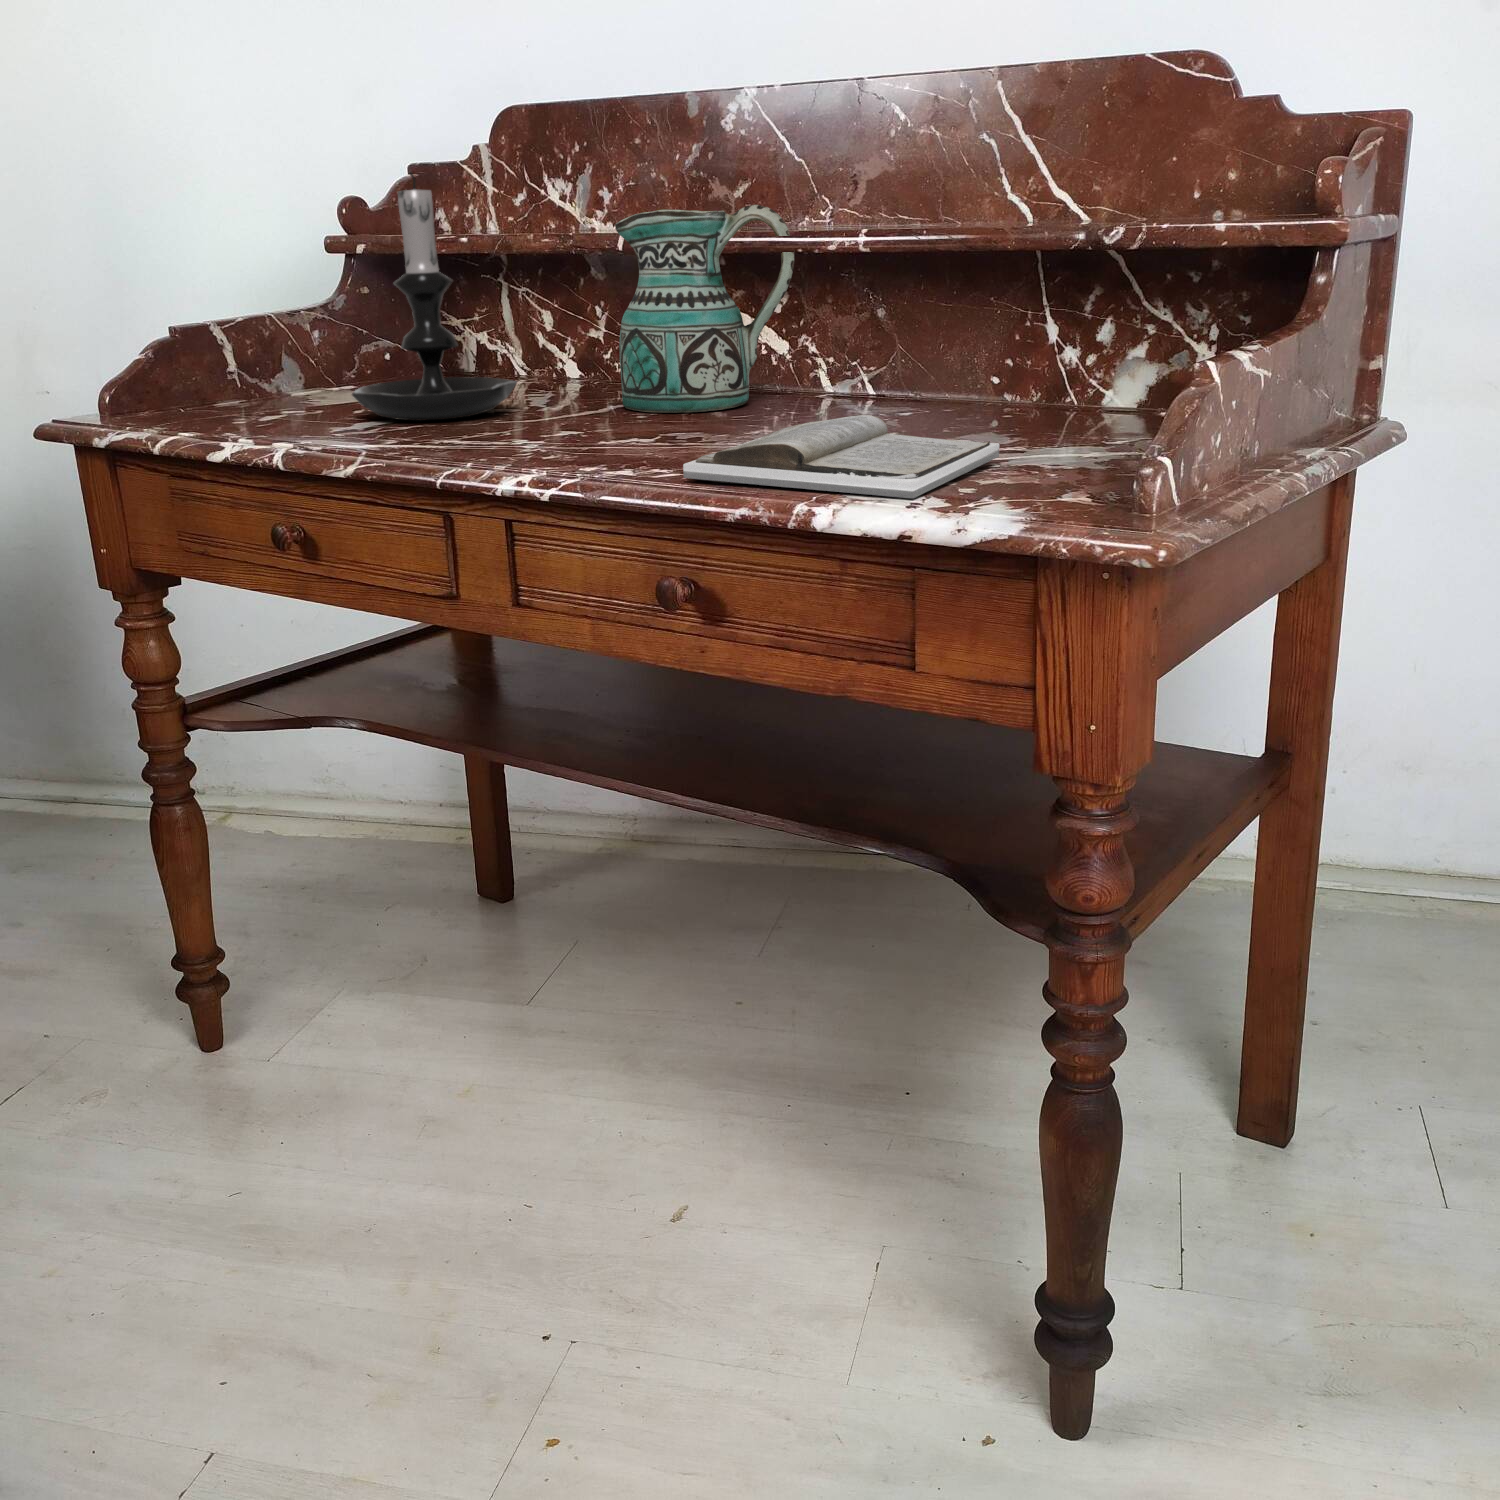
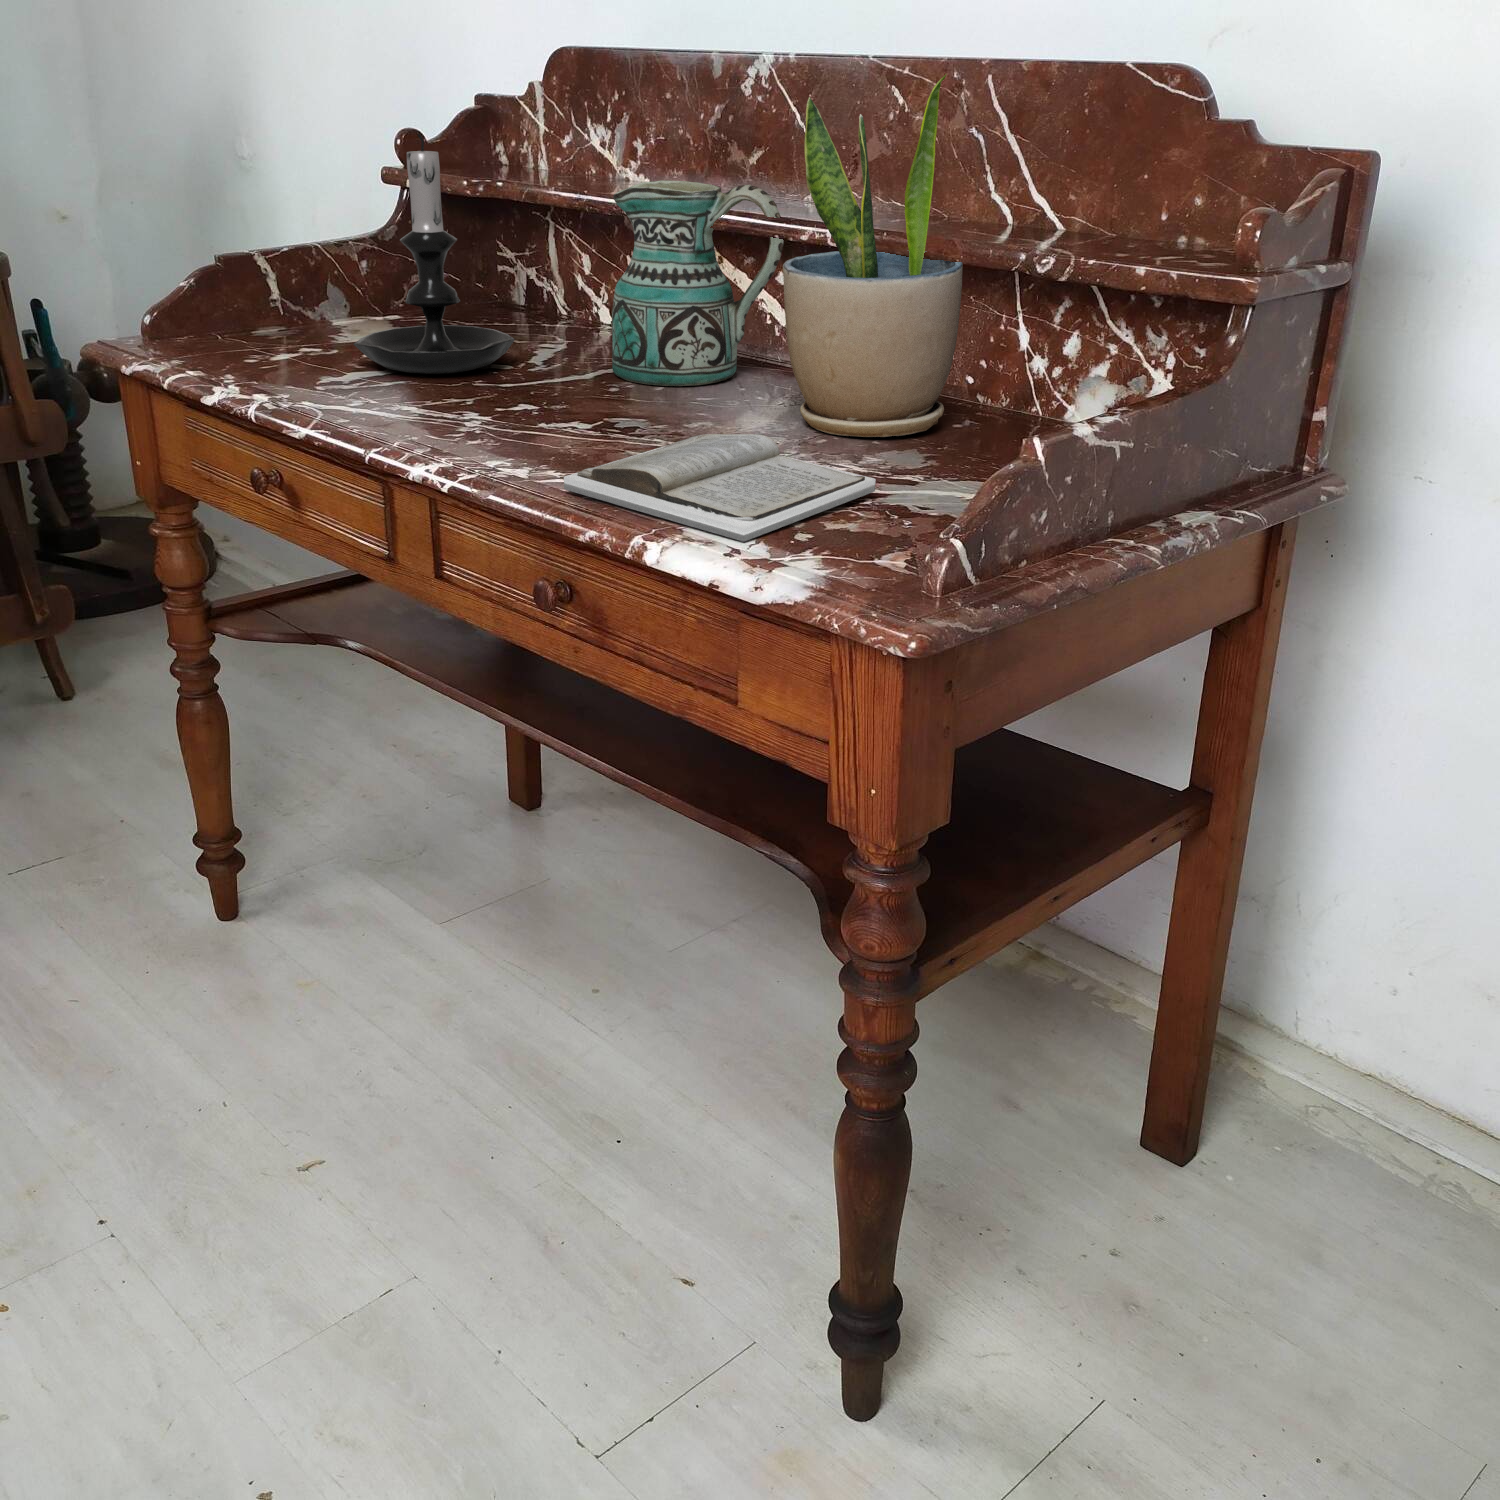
potted plant: none [831,52,1012,429] -> present [783,75,963,437]

